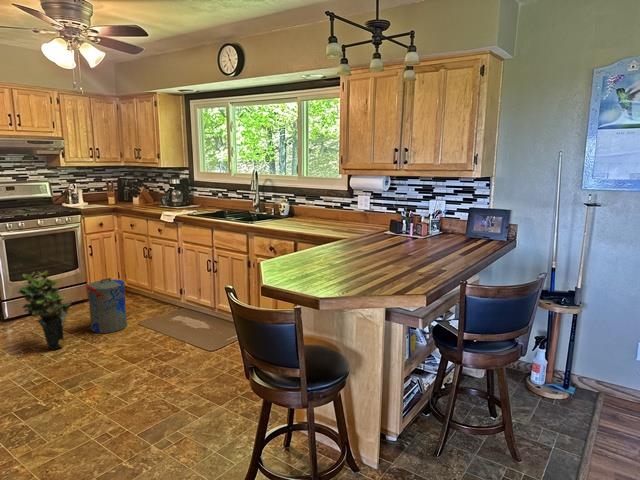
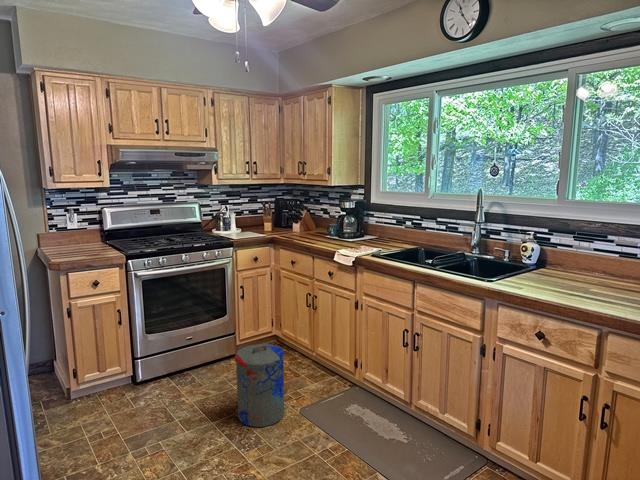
potted plant: present [17,271,71,350] -> none [142,333,213,457]

